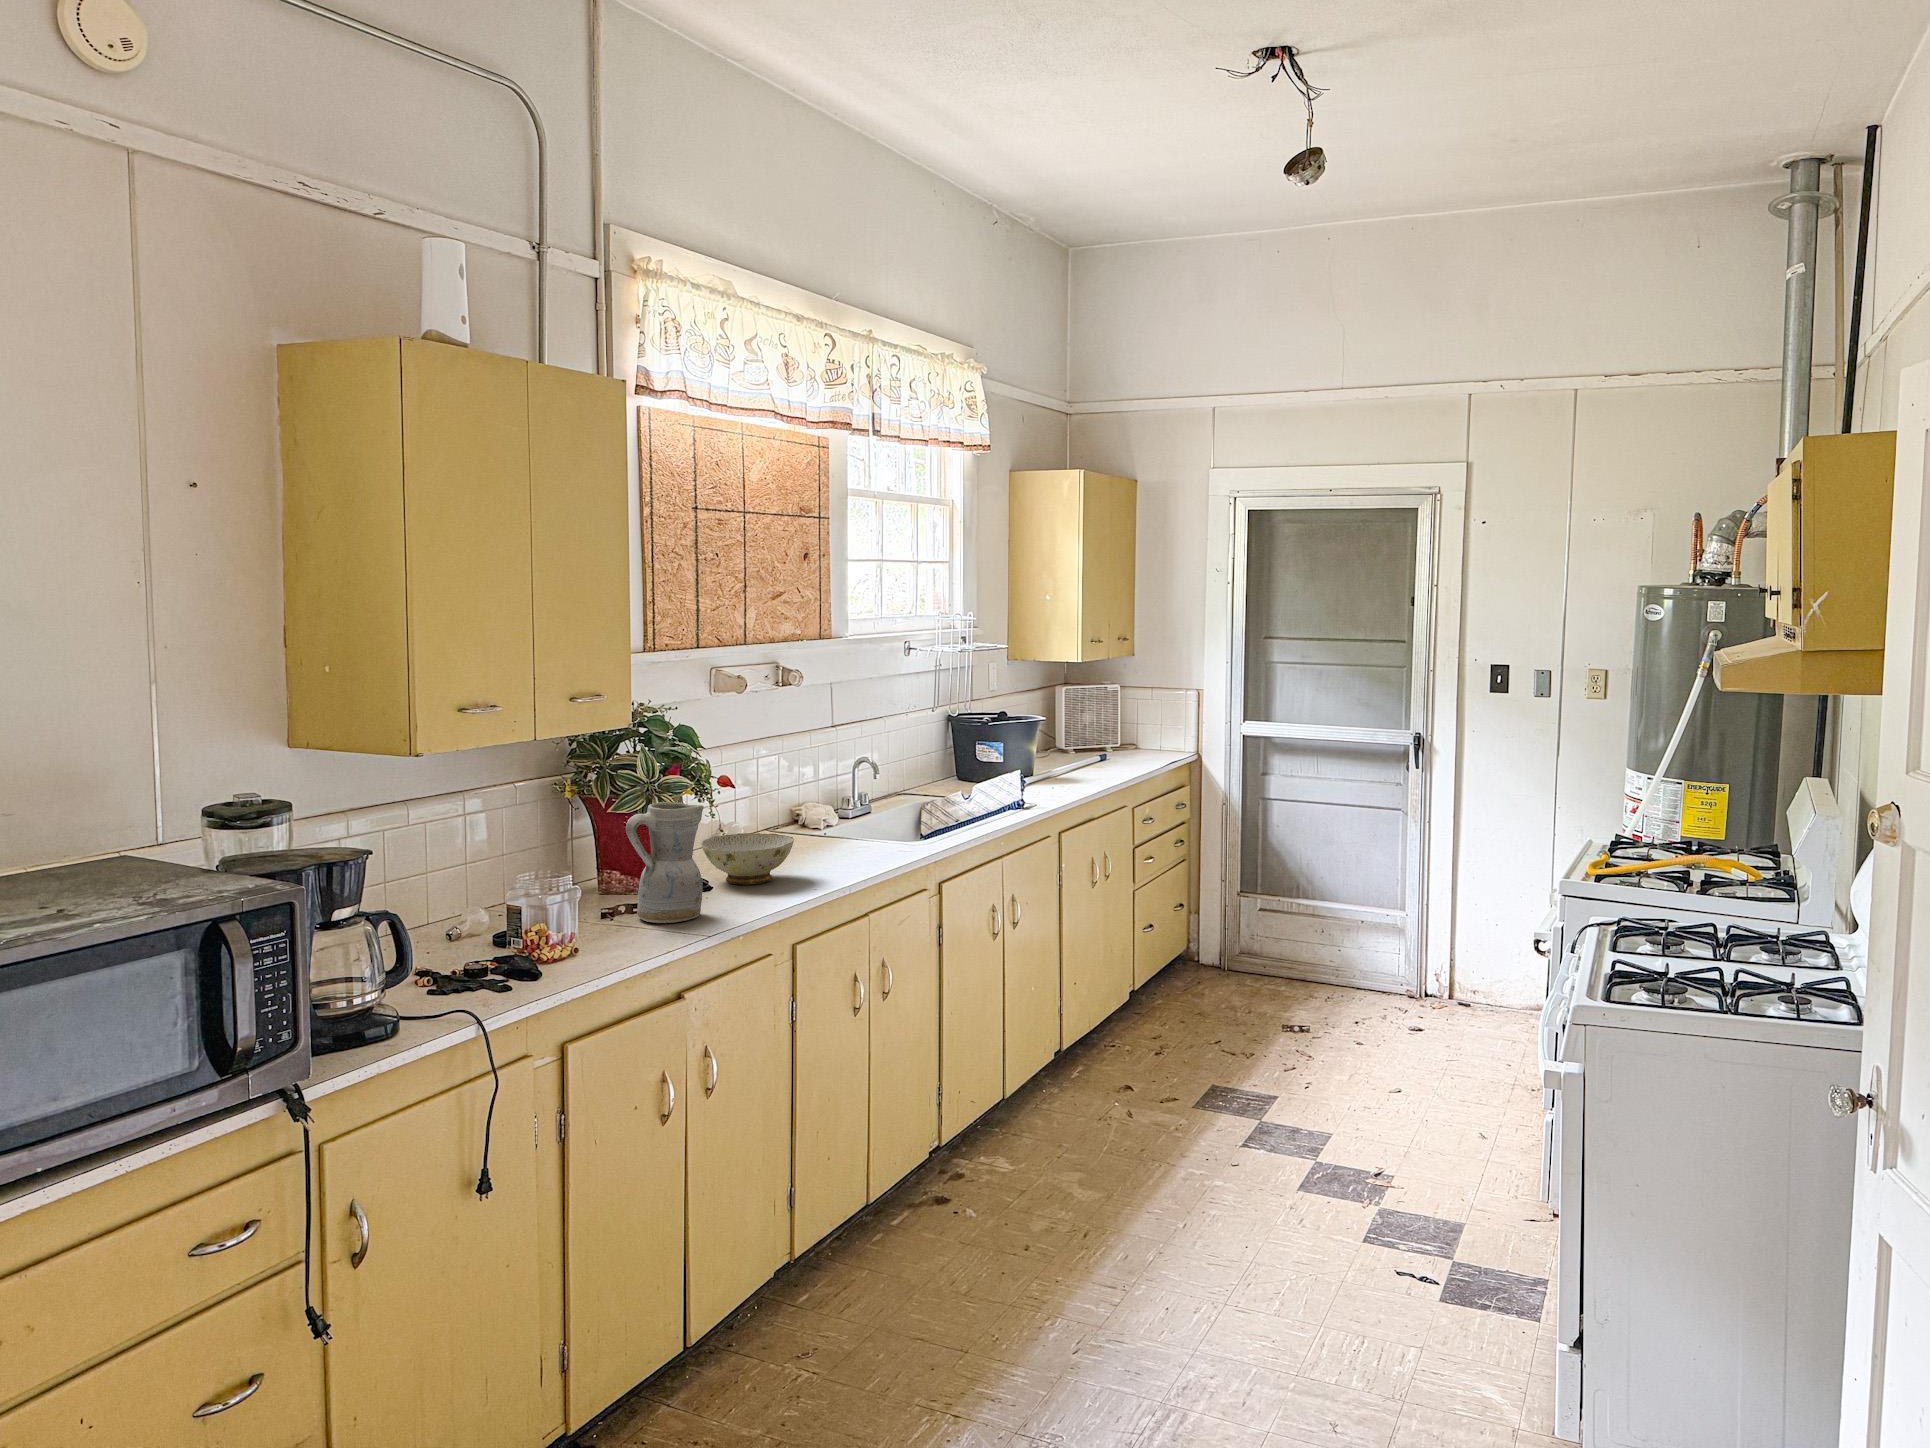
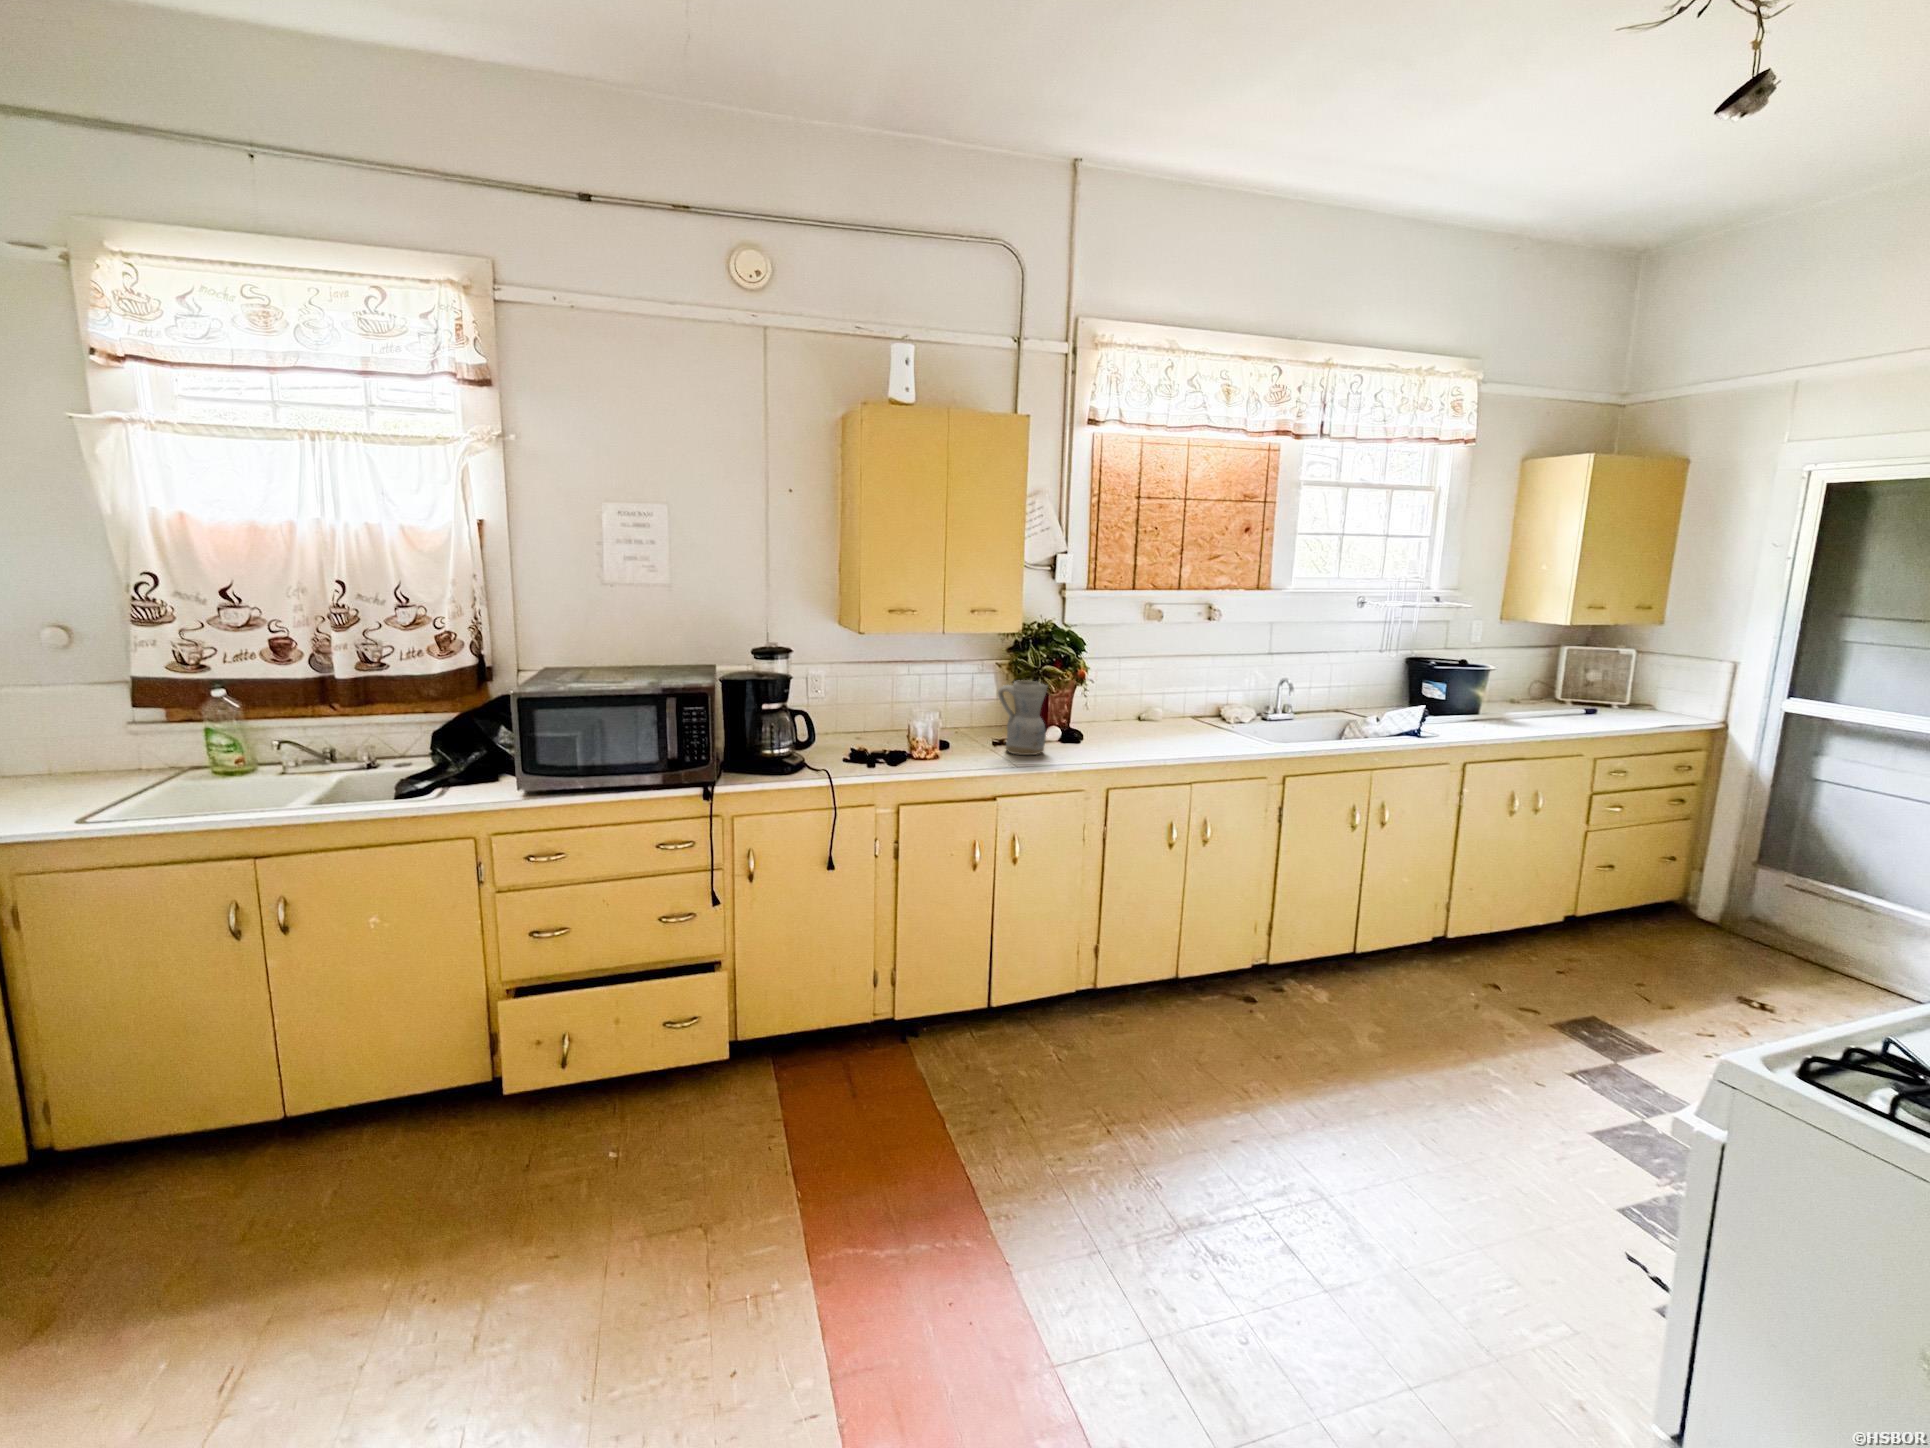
ceramic bowl: present [701,833,794,885] -> none [1083,711,1146,745]

